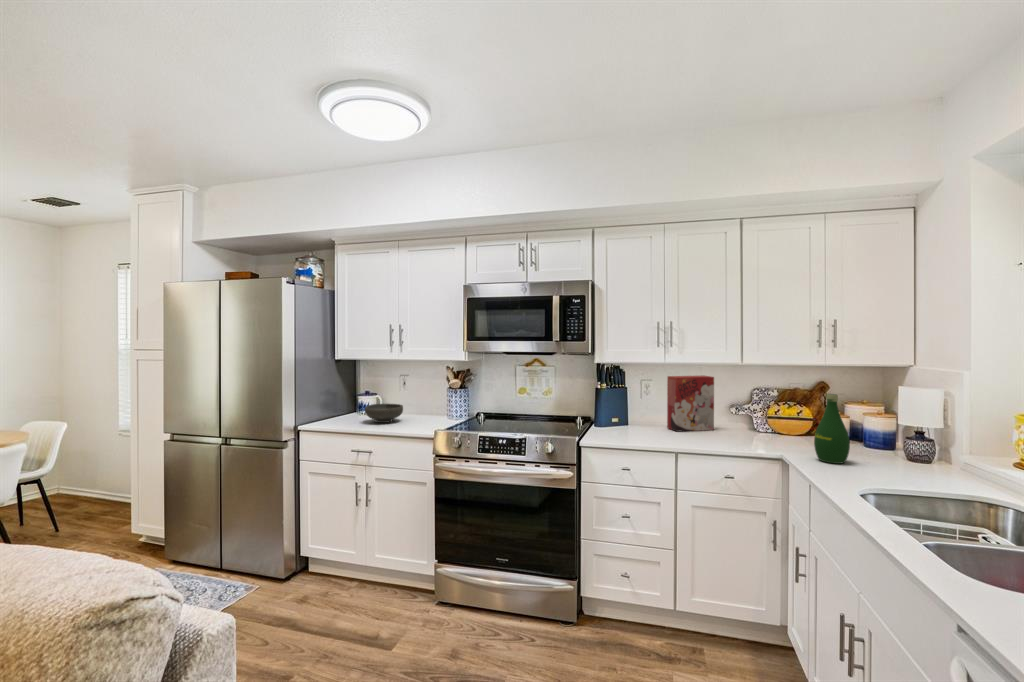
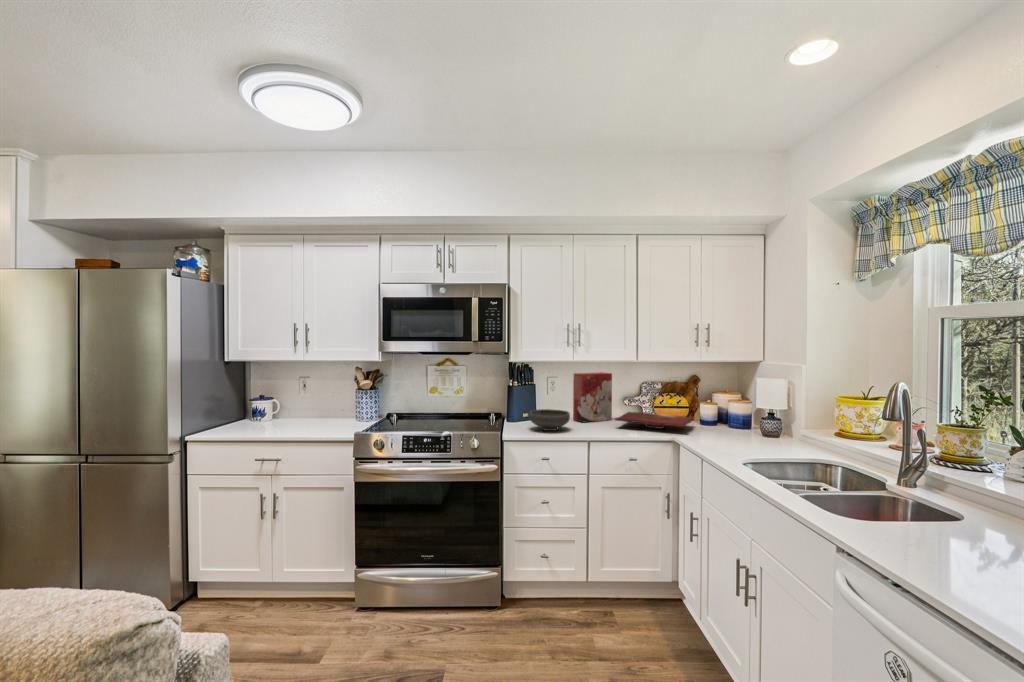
bottle: present [814,394,850,464] -> none [699,385,725,441]
bowl: present [365,404,403,423] -> present [529,409,570,431]
cutting board: none [712,422,816,444] -> present [615,412,693,429]

